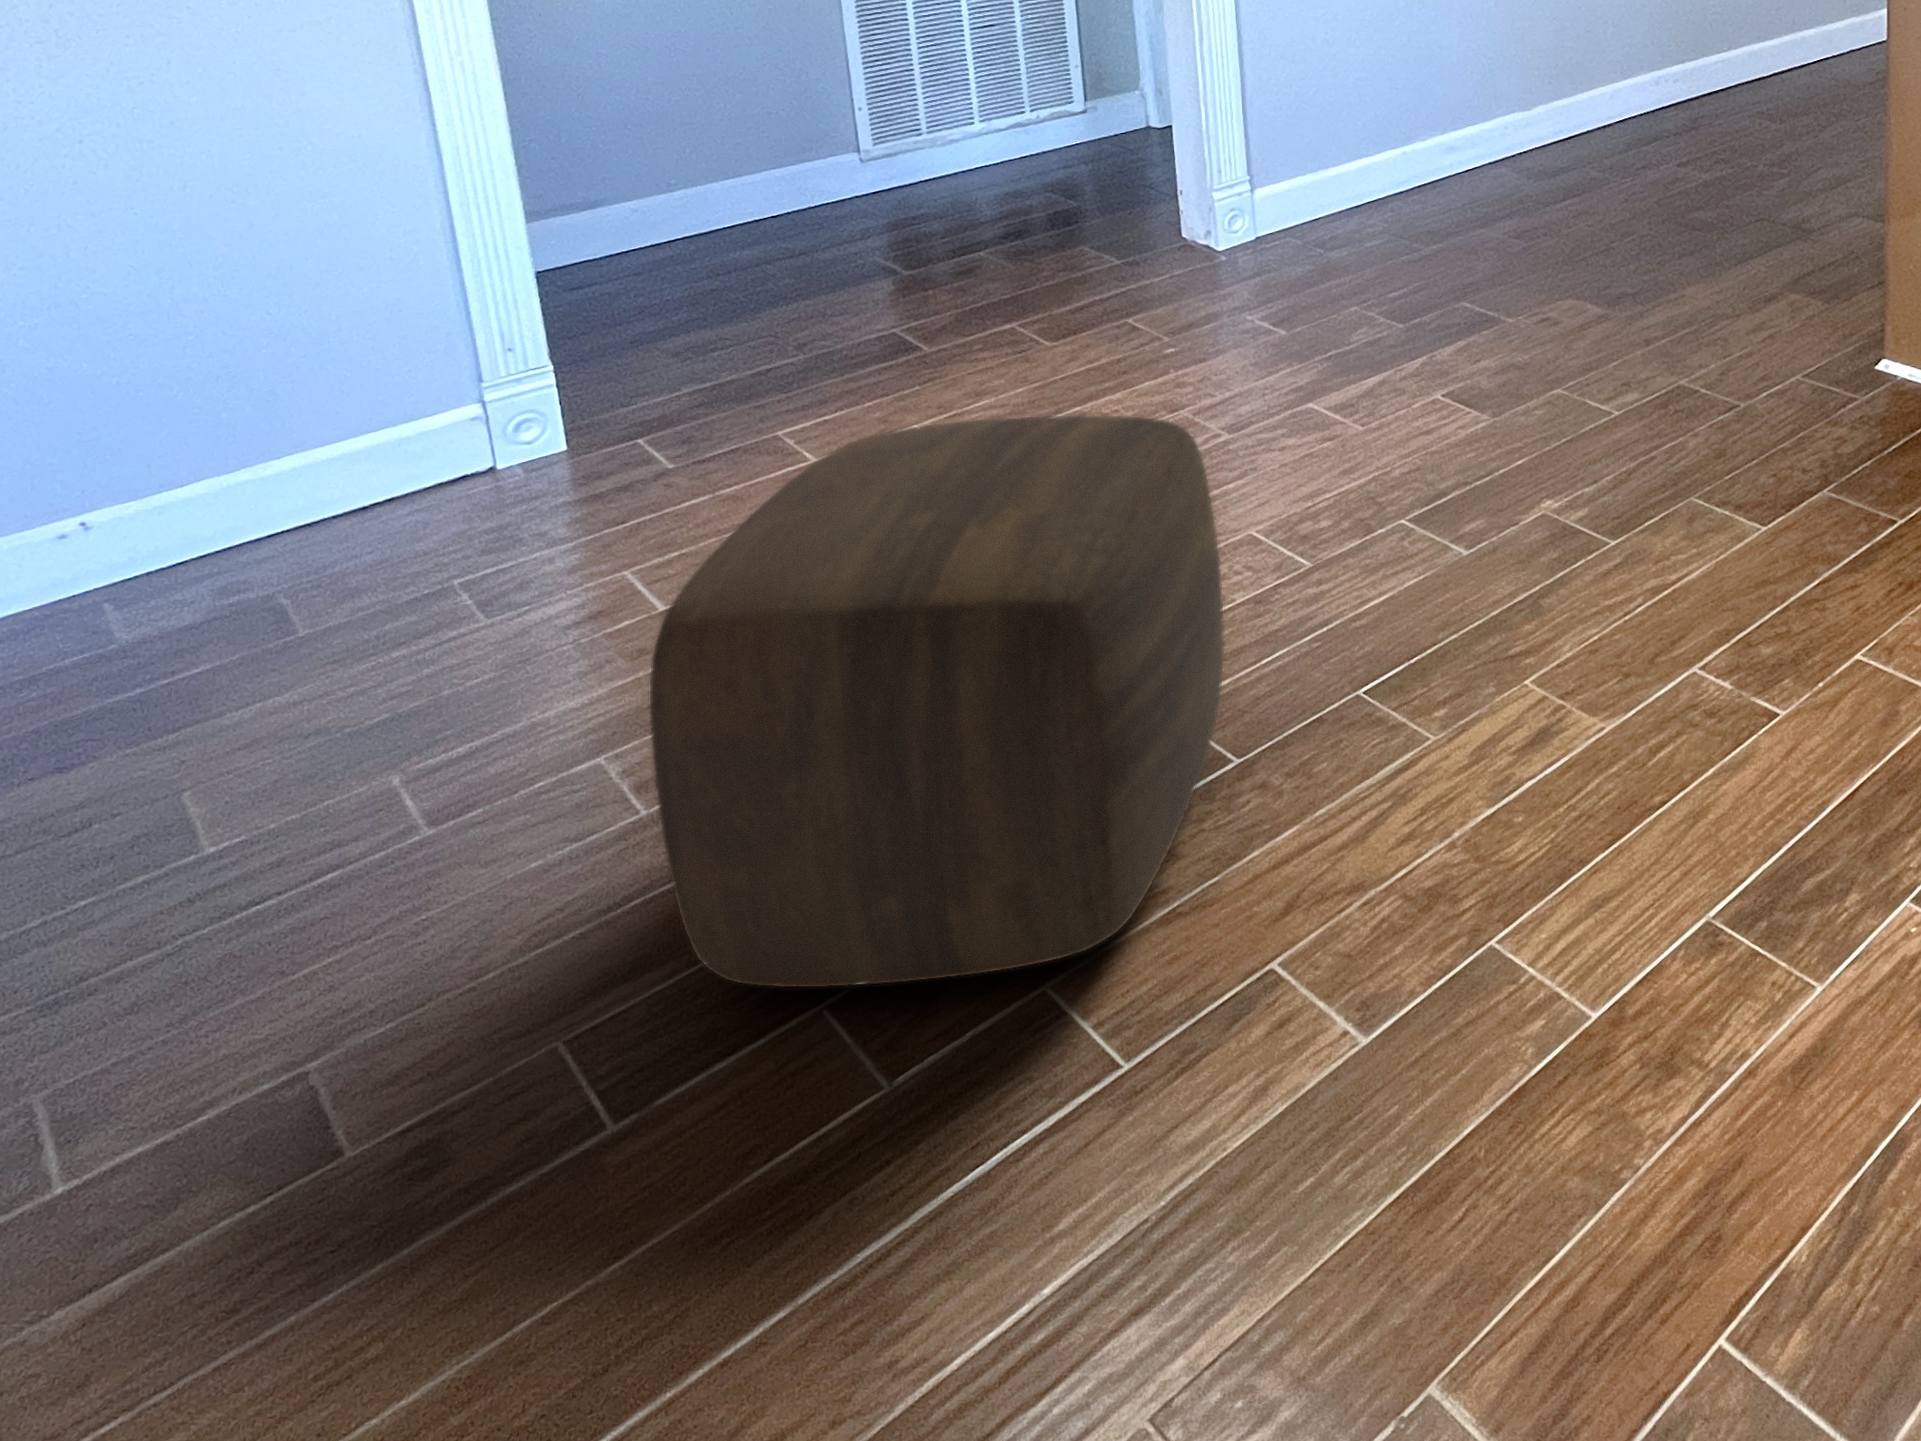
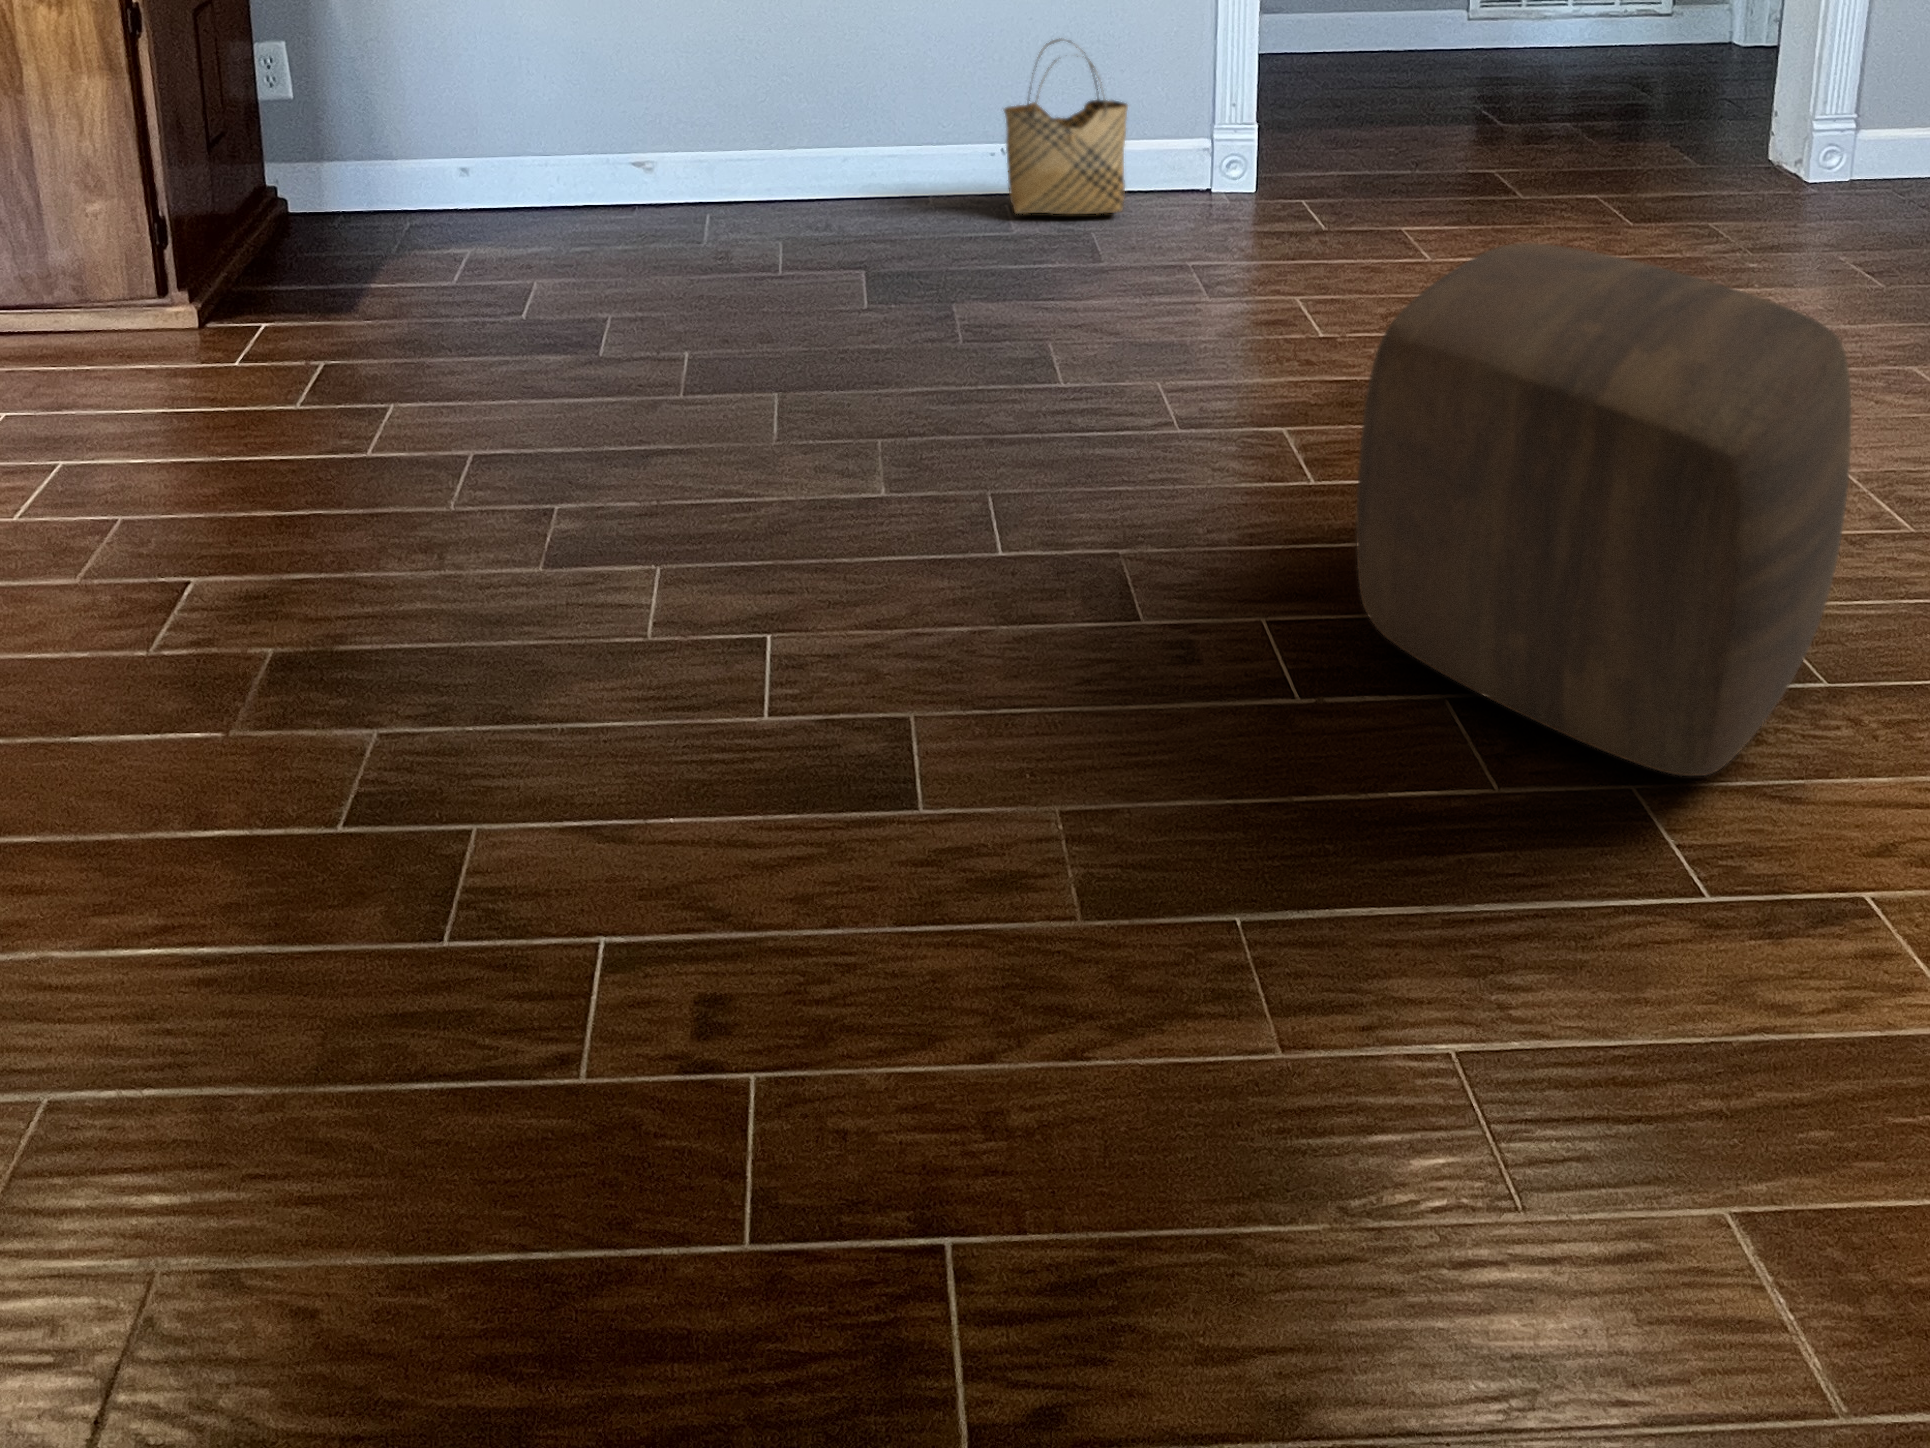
woven basket: none [38,341,322,630] -> present [1004,39,1128,214]

